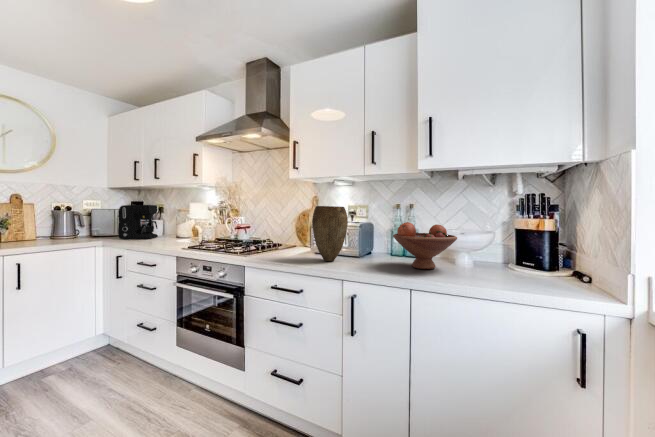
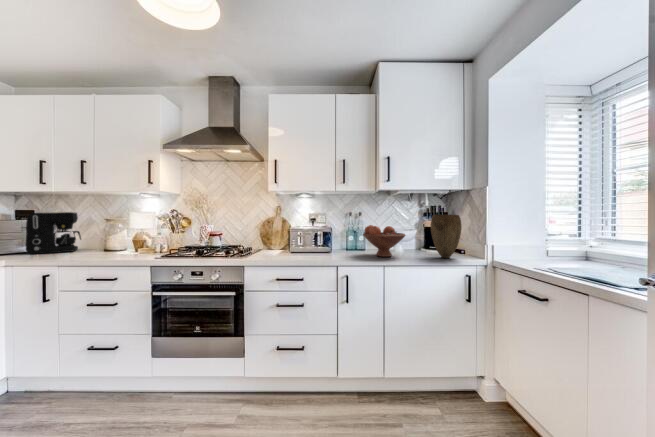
vase: present [312,206,348,261] -> present [431,215,461,258]

